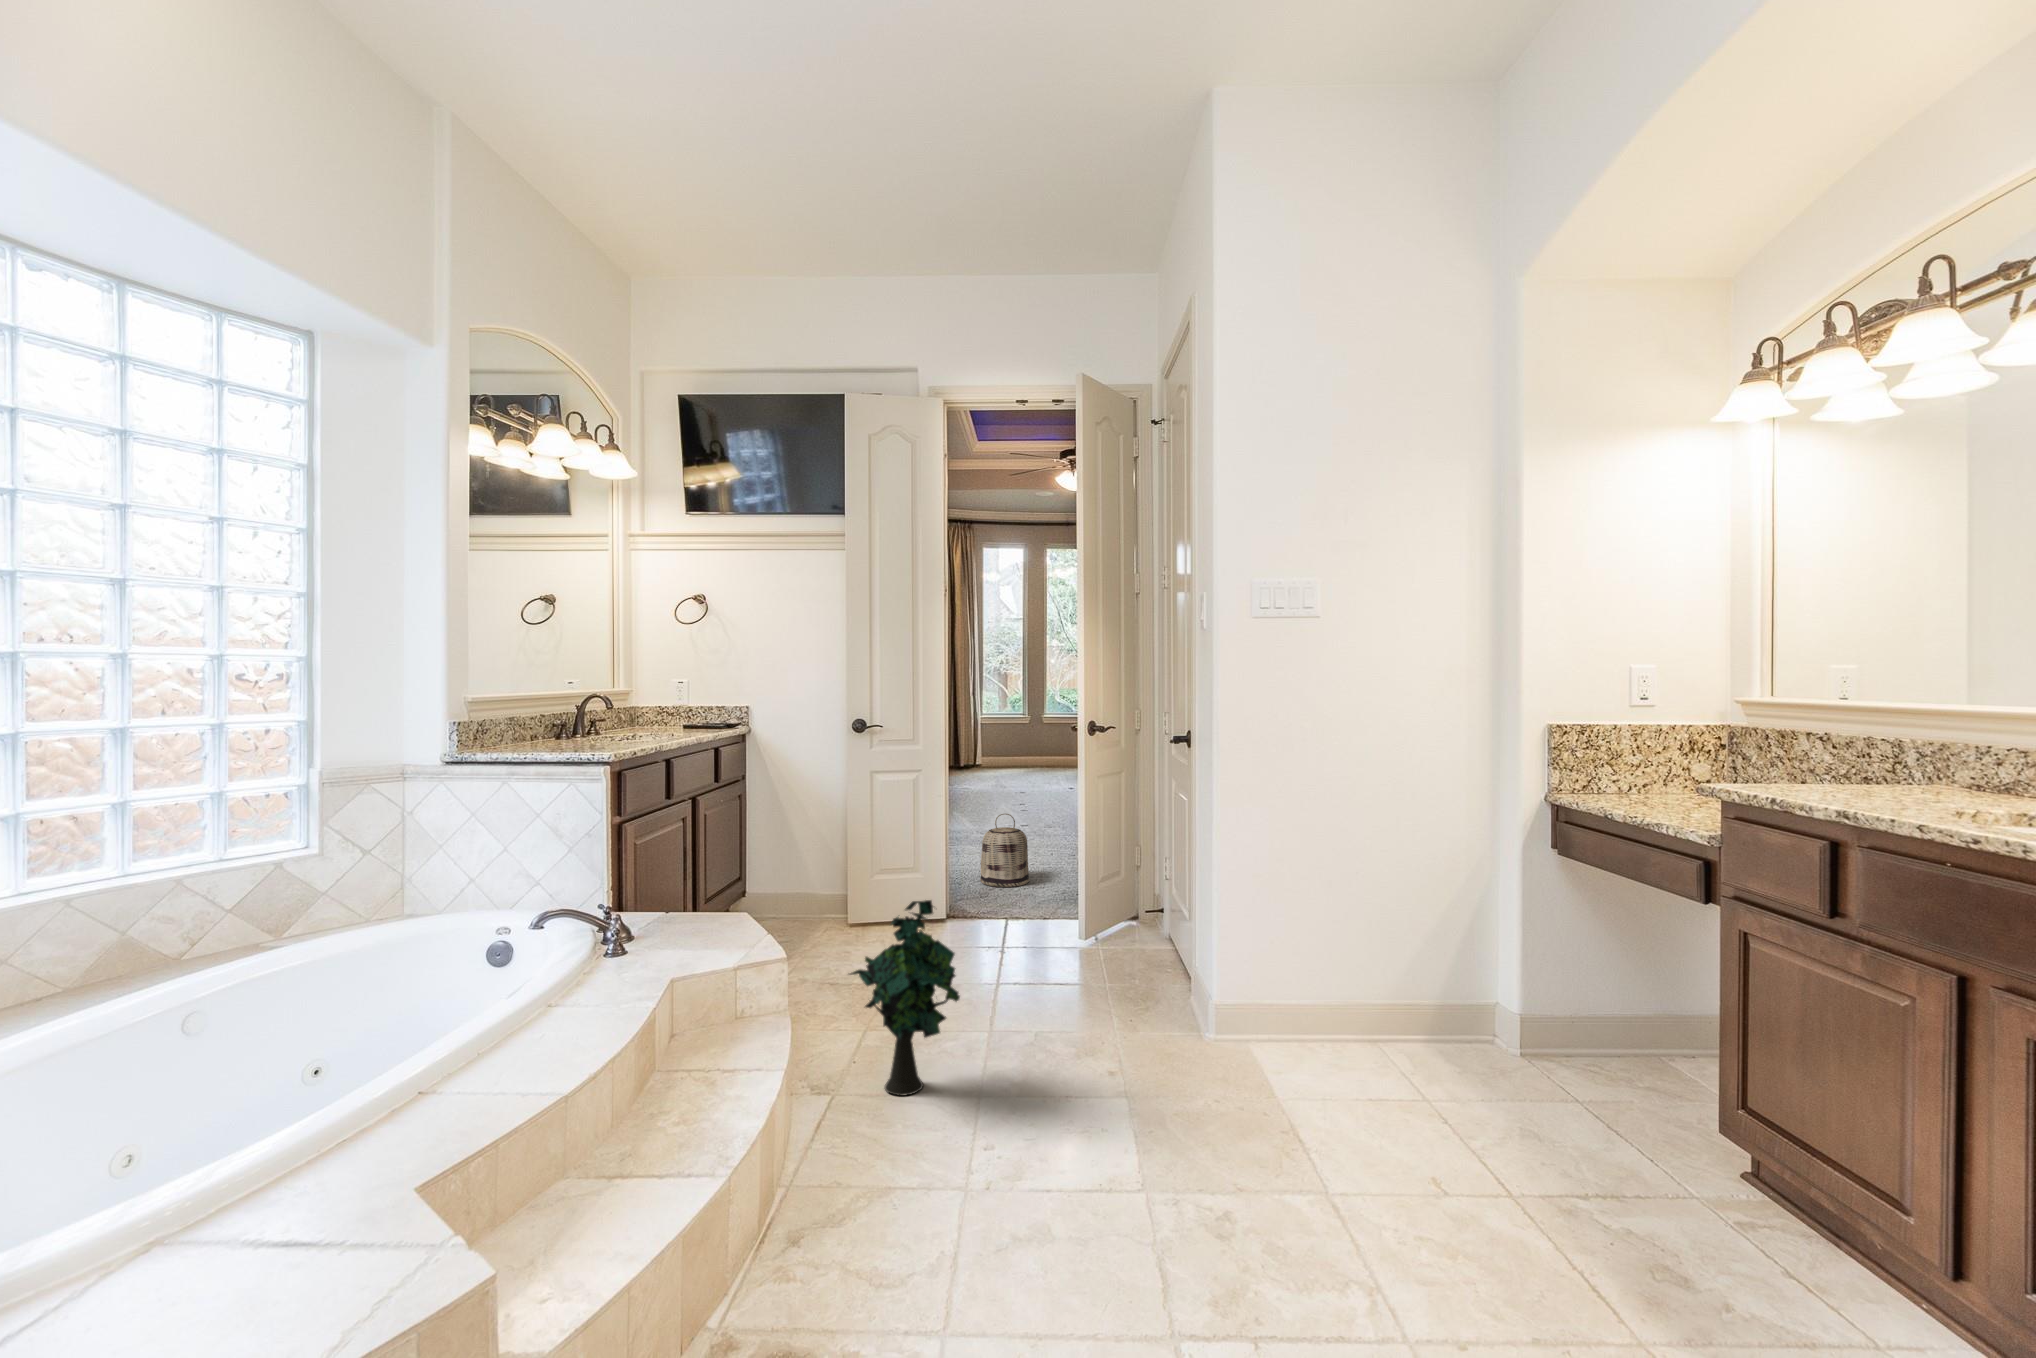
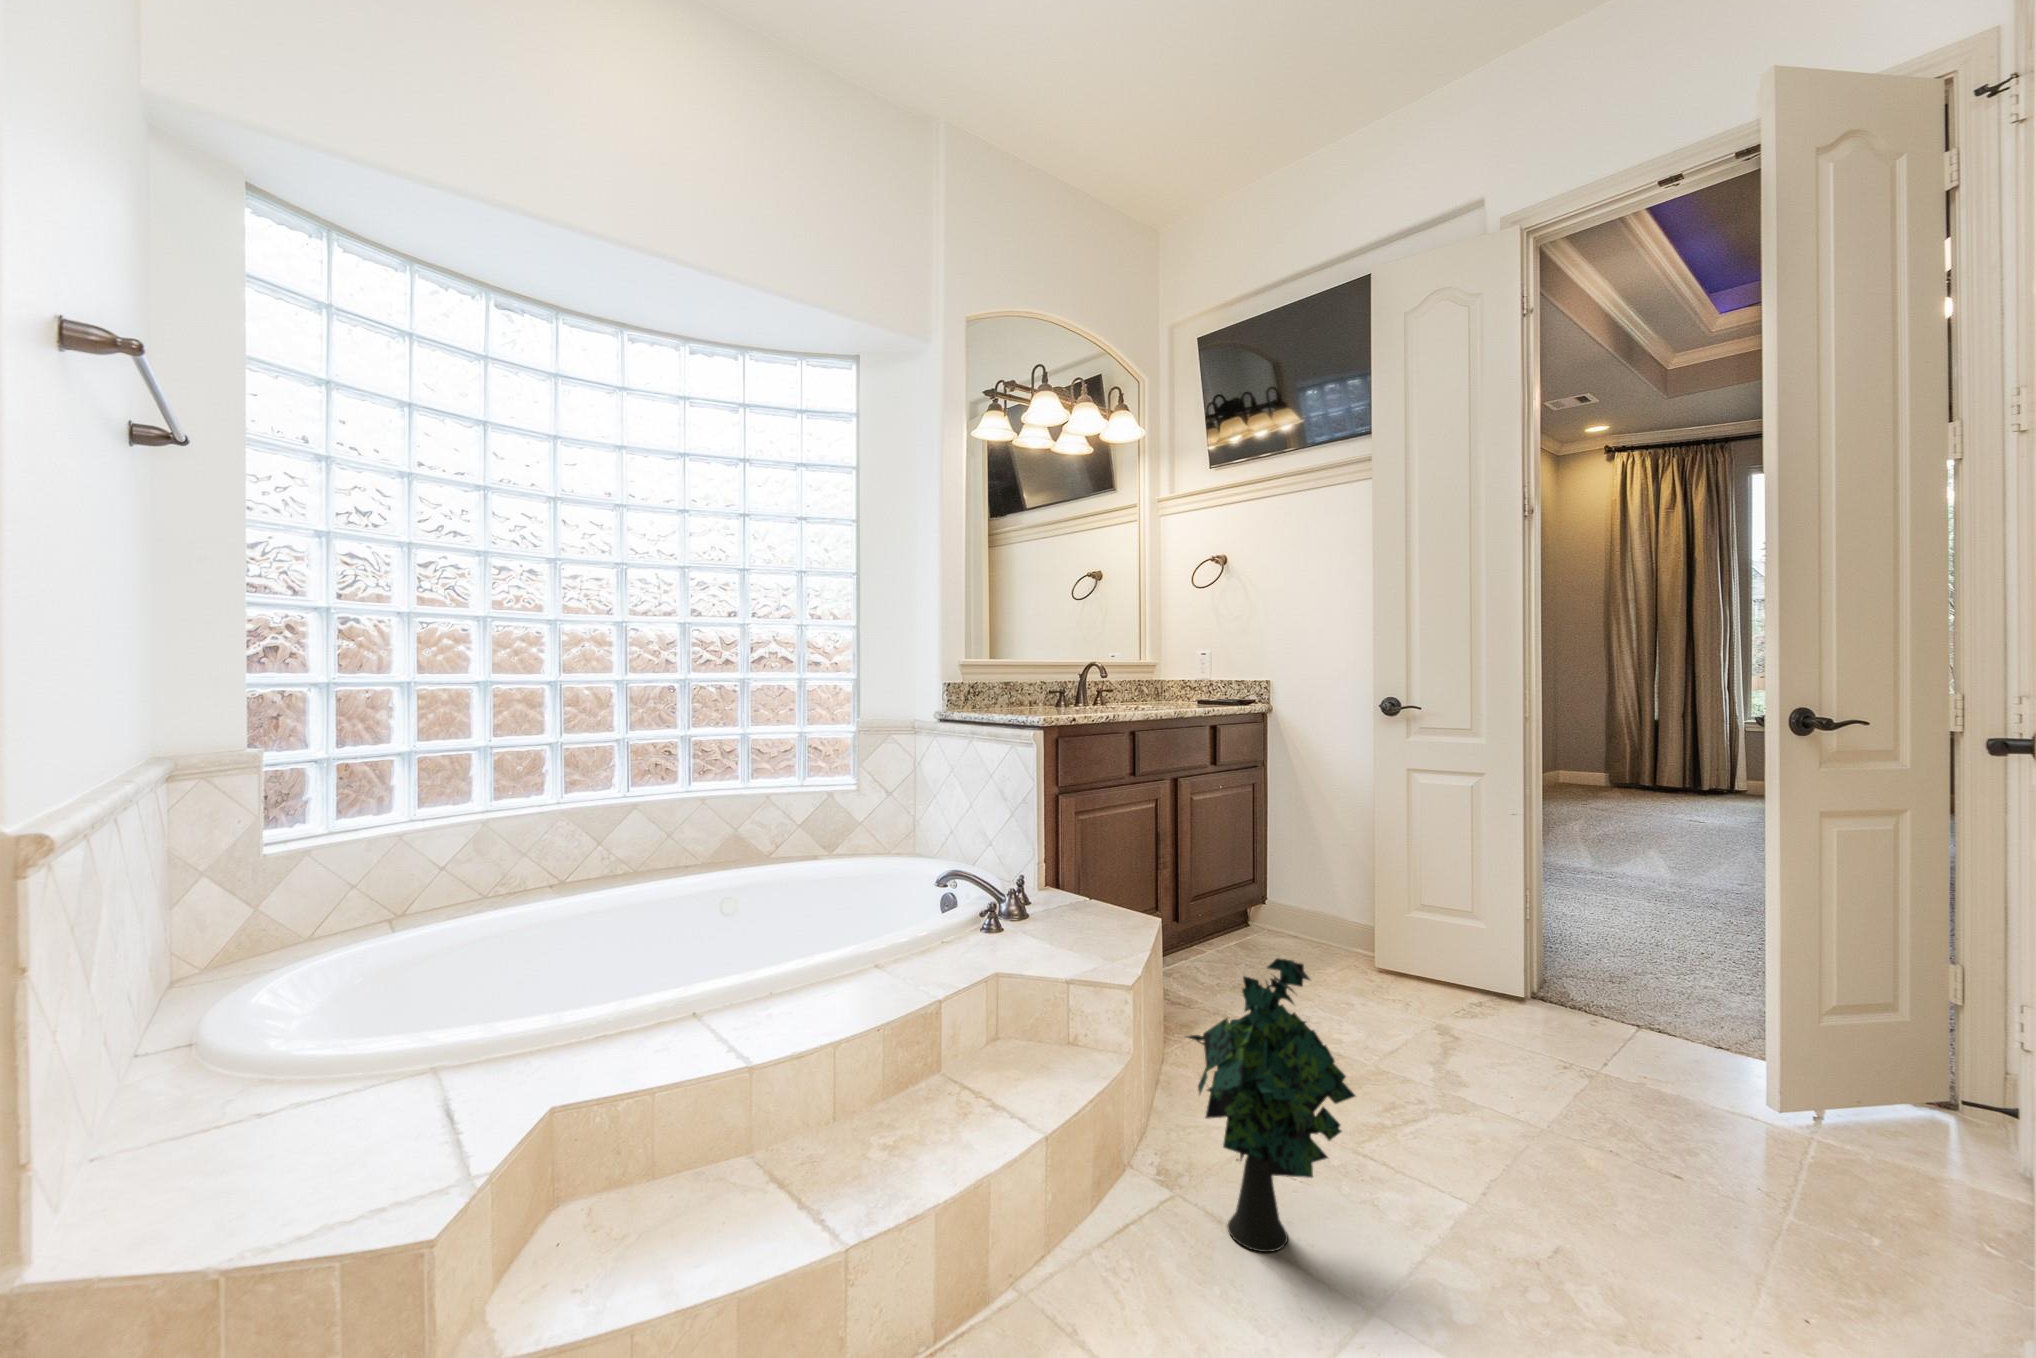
basket: present [980,814,1030,887] -> none [1626,861,1724,980]

